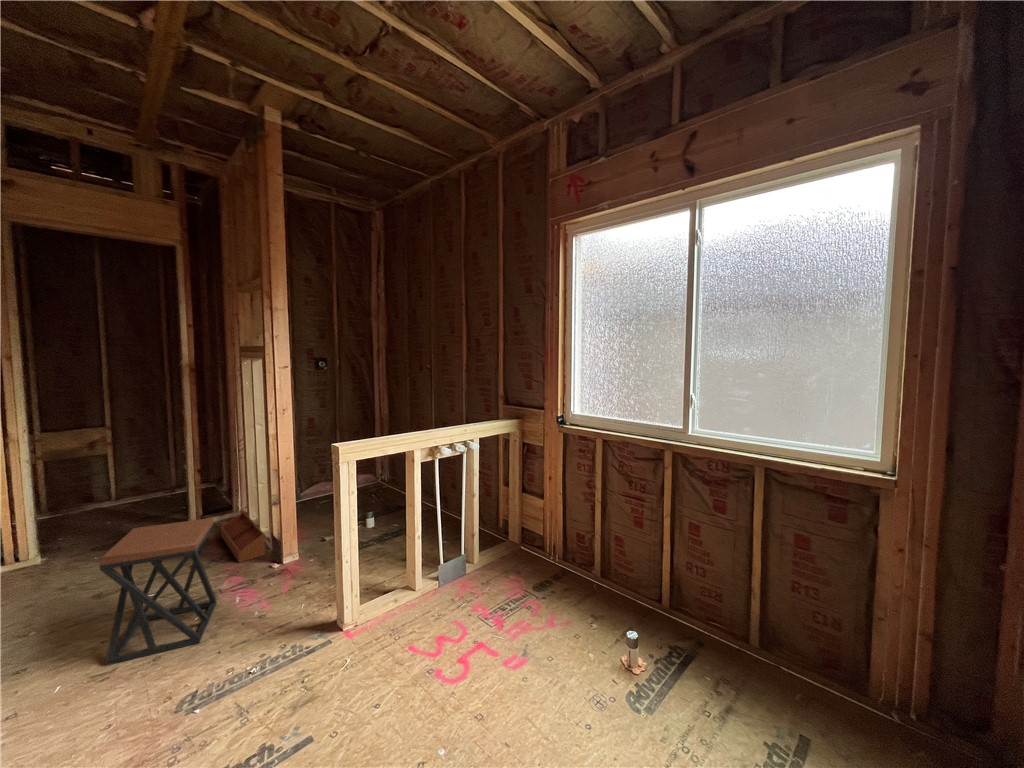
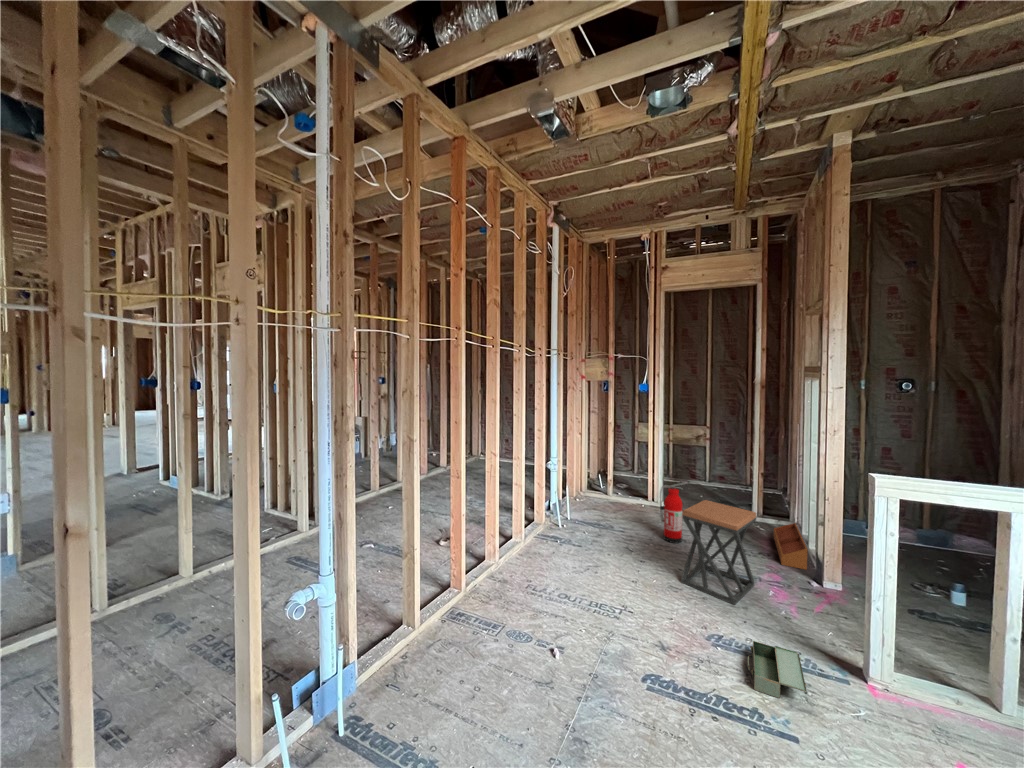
fire extinguisher: none [34,515,90,618] -> present [660,483,685,543]
toolbox: none [237,647,307,727] -> present [748,641,807,698]

